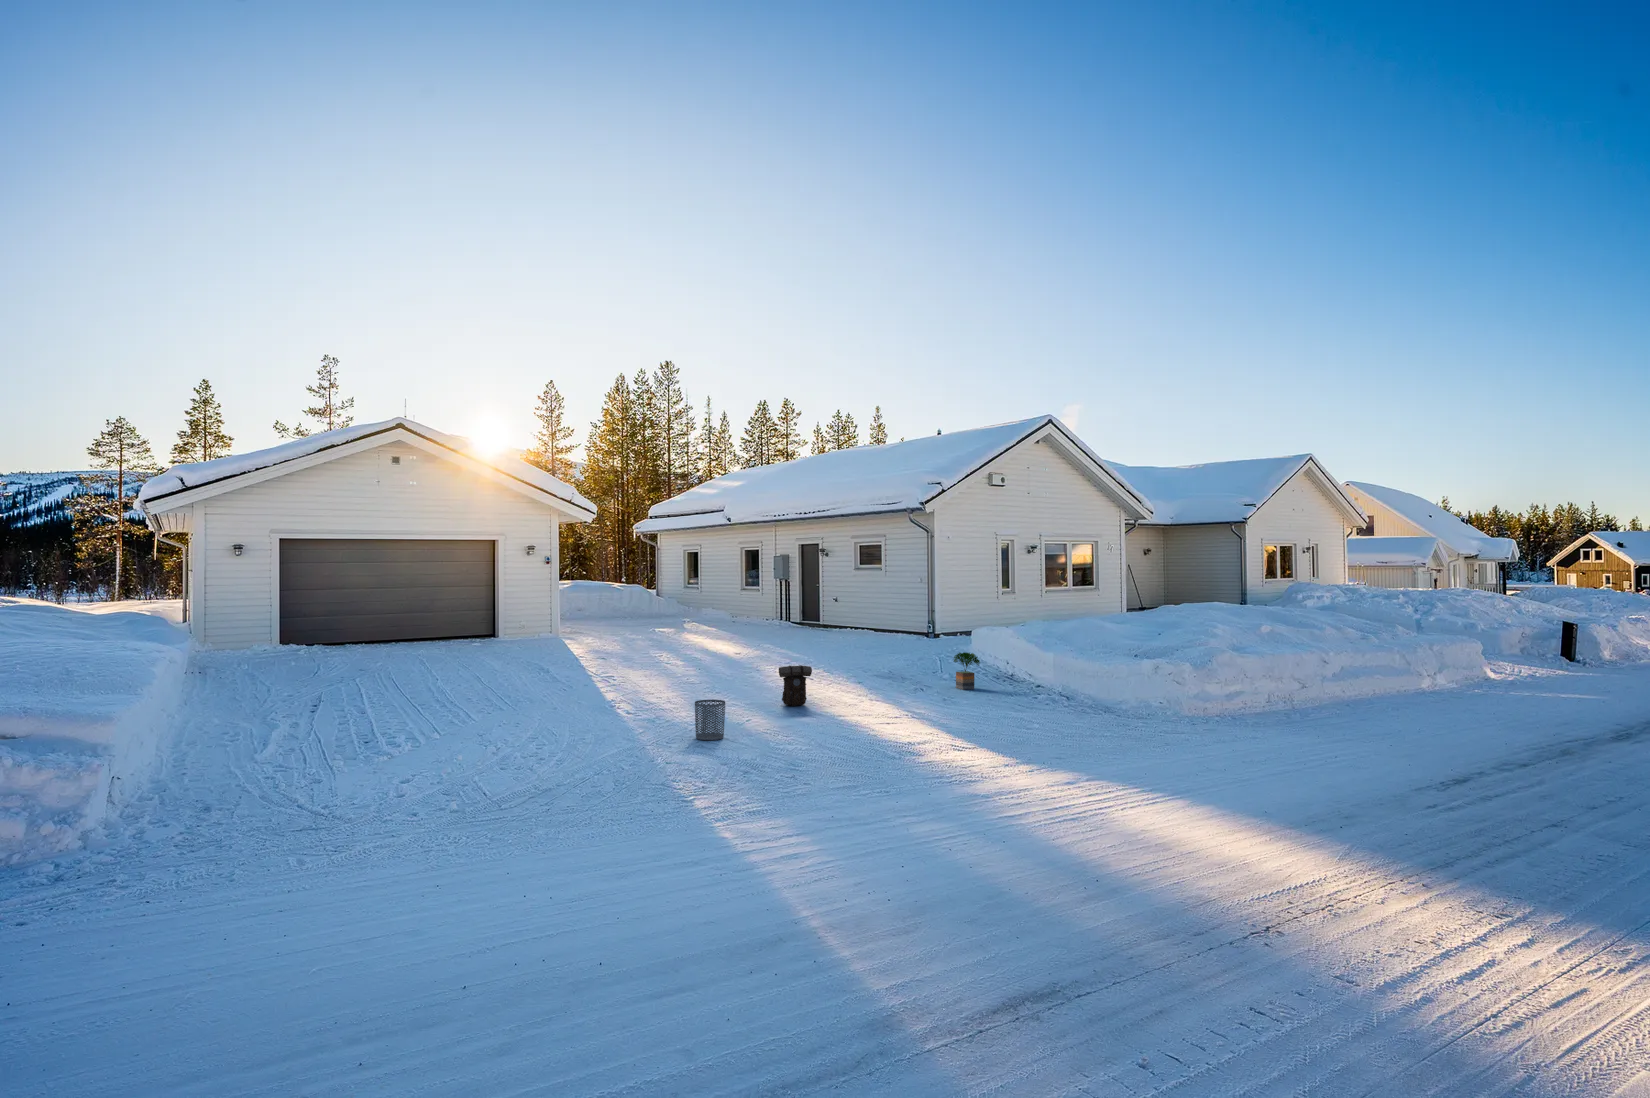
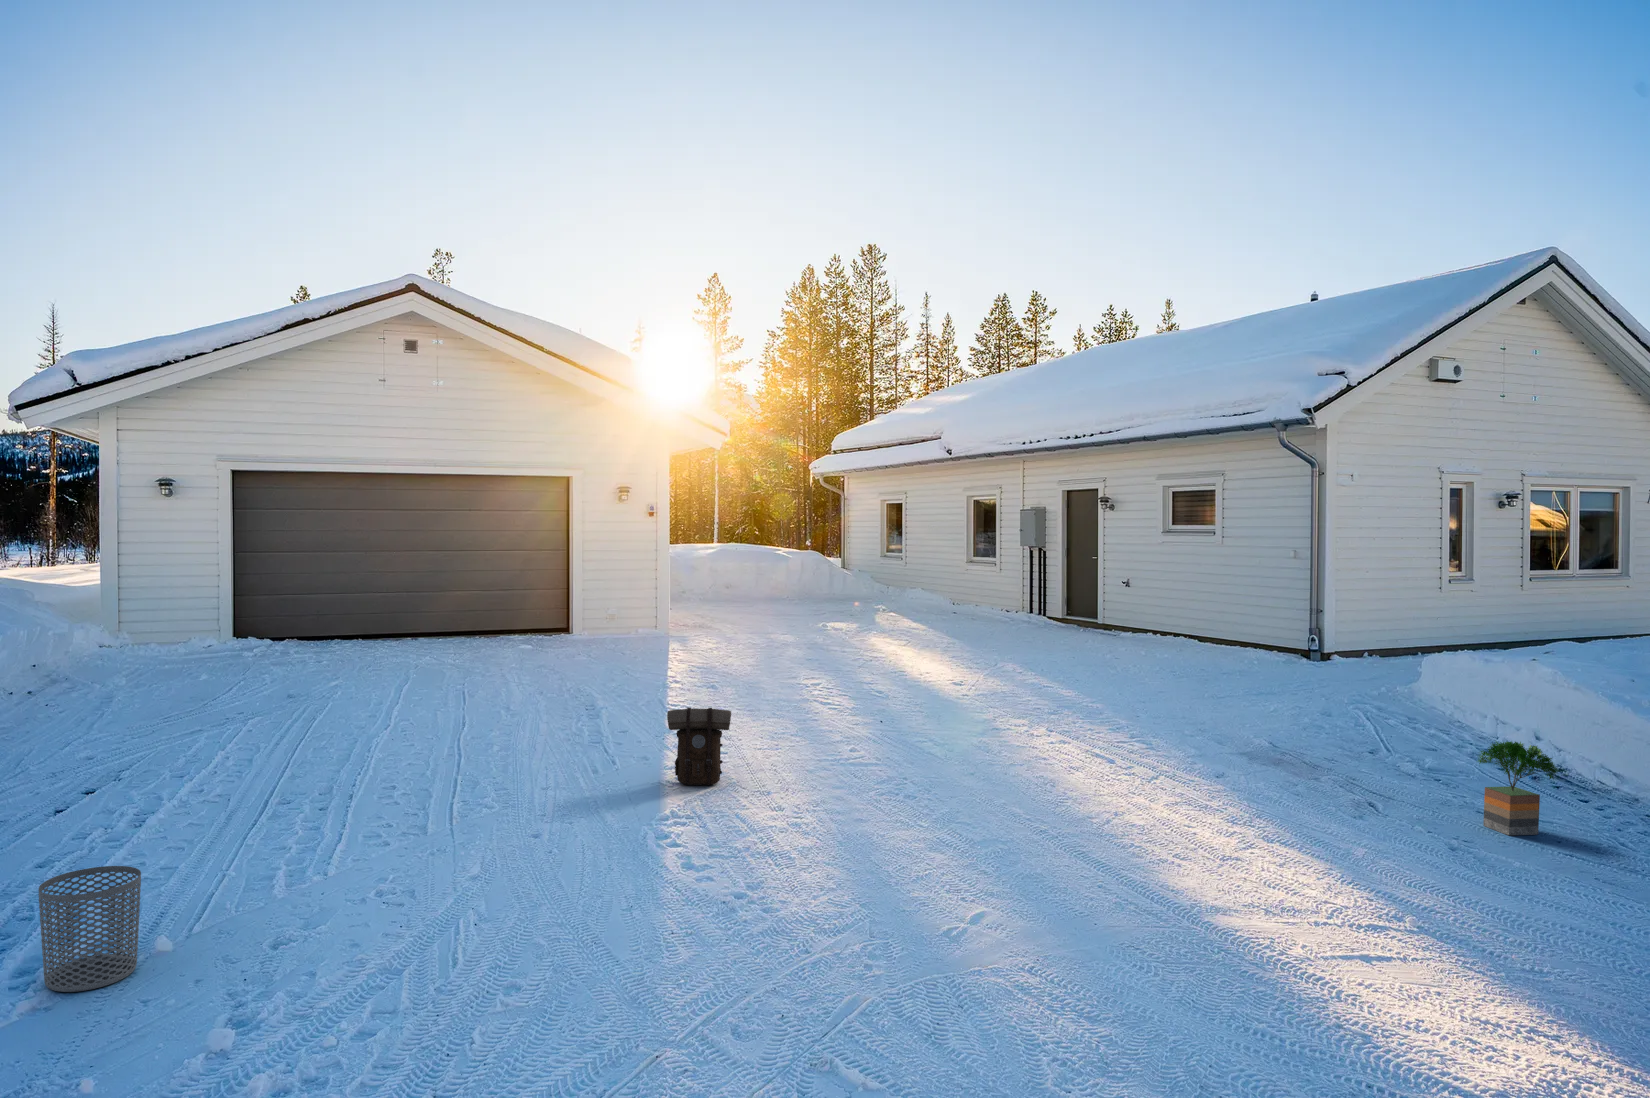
backpack: present [779,665,812,706] -> present [667,708,731,785]
waste bin: present [695,699,725,740] -> present [38,866,141,992]

